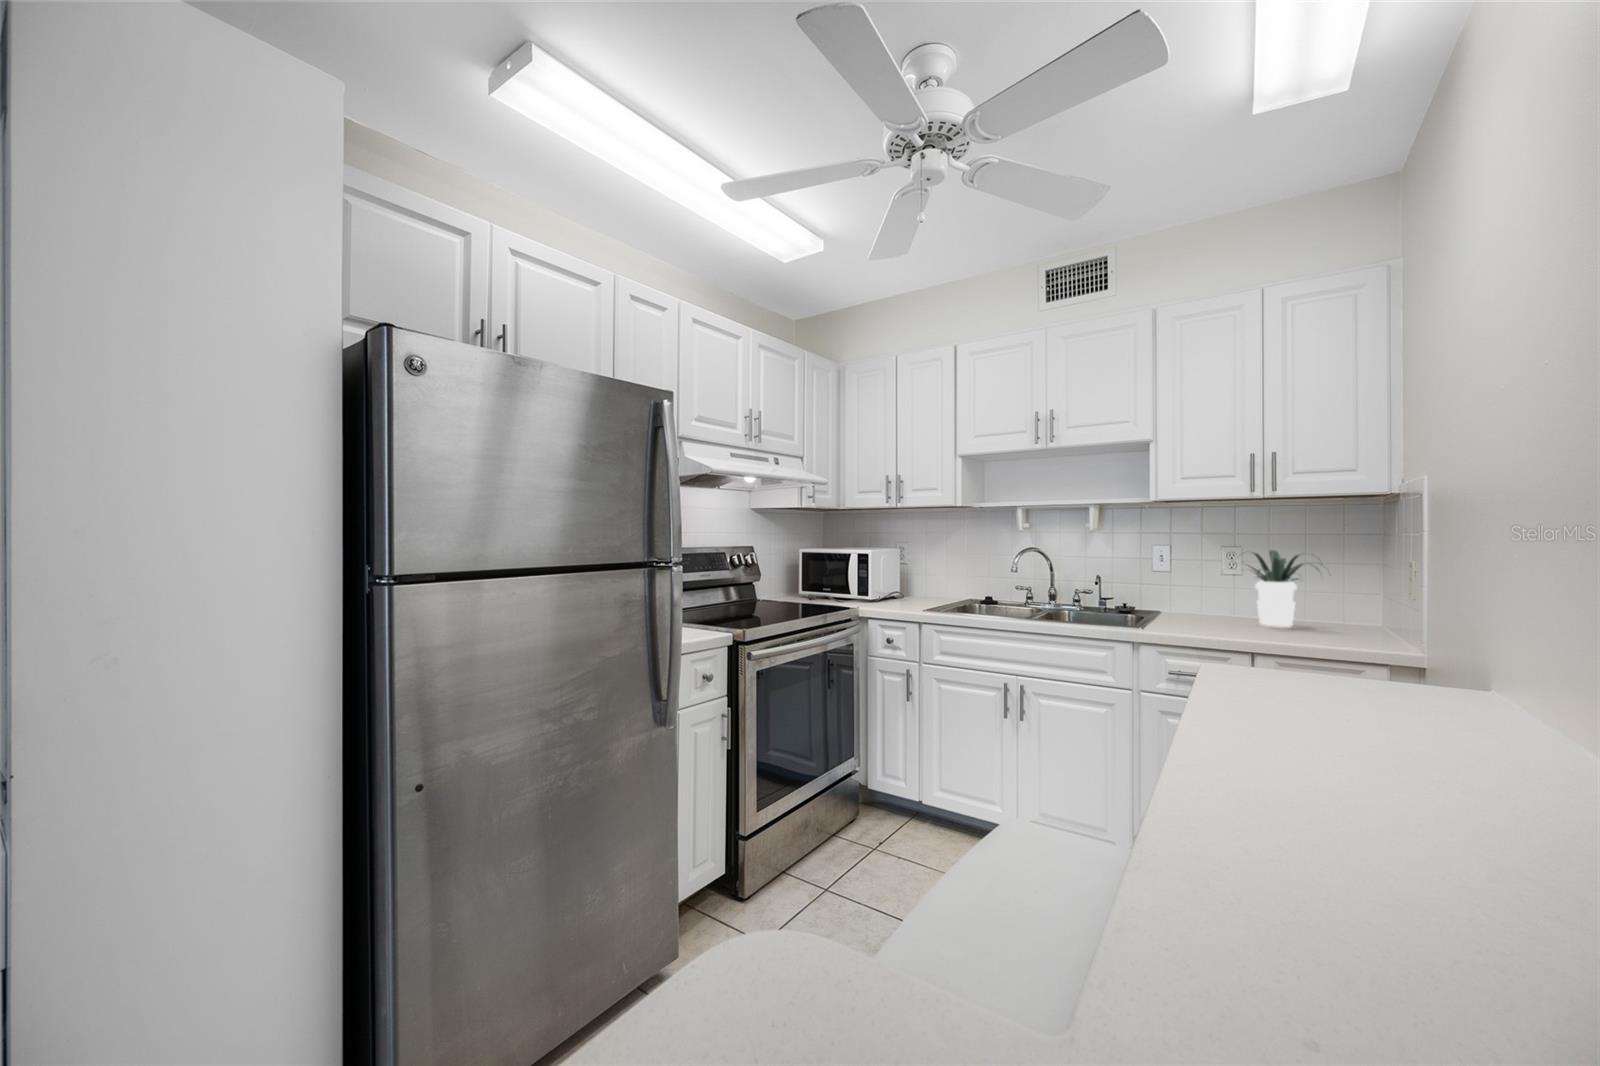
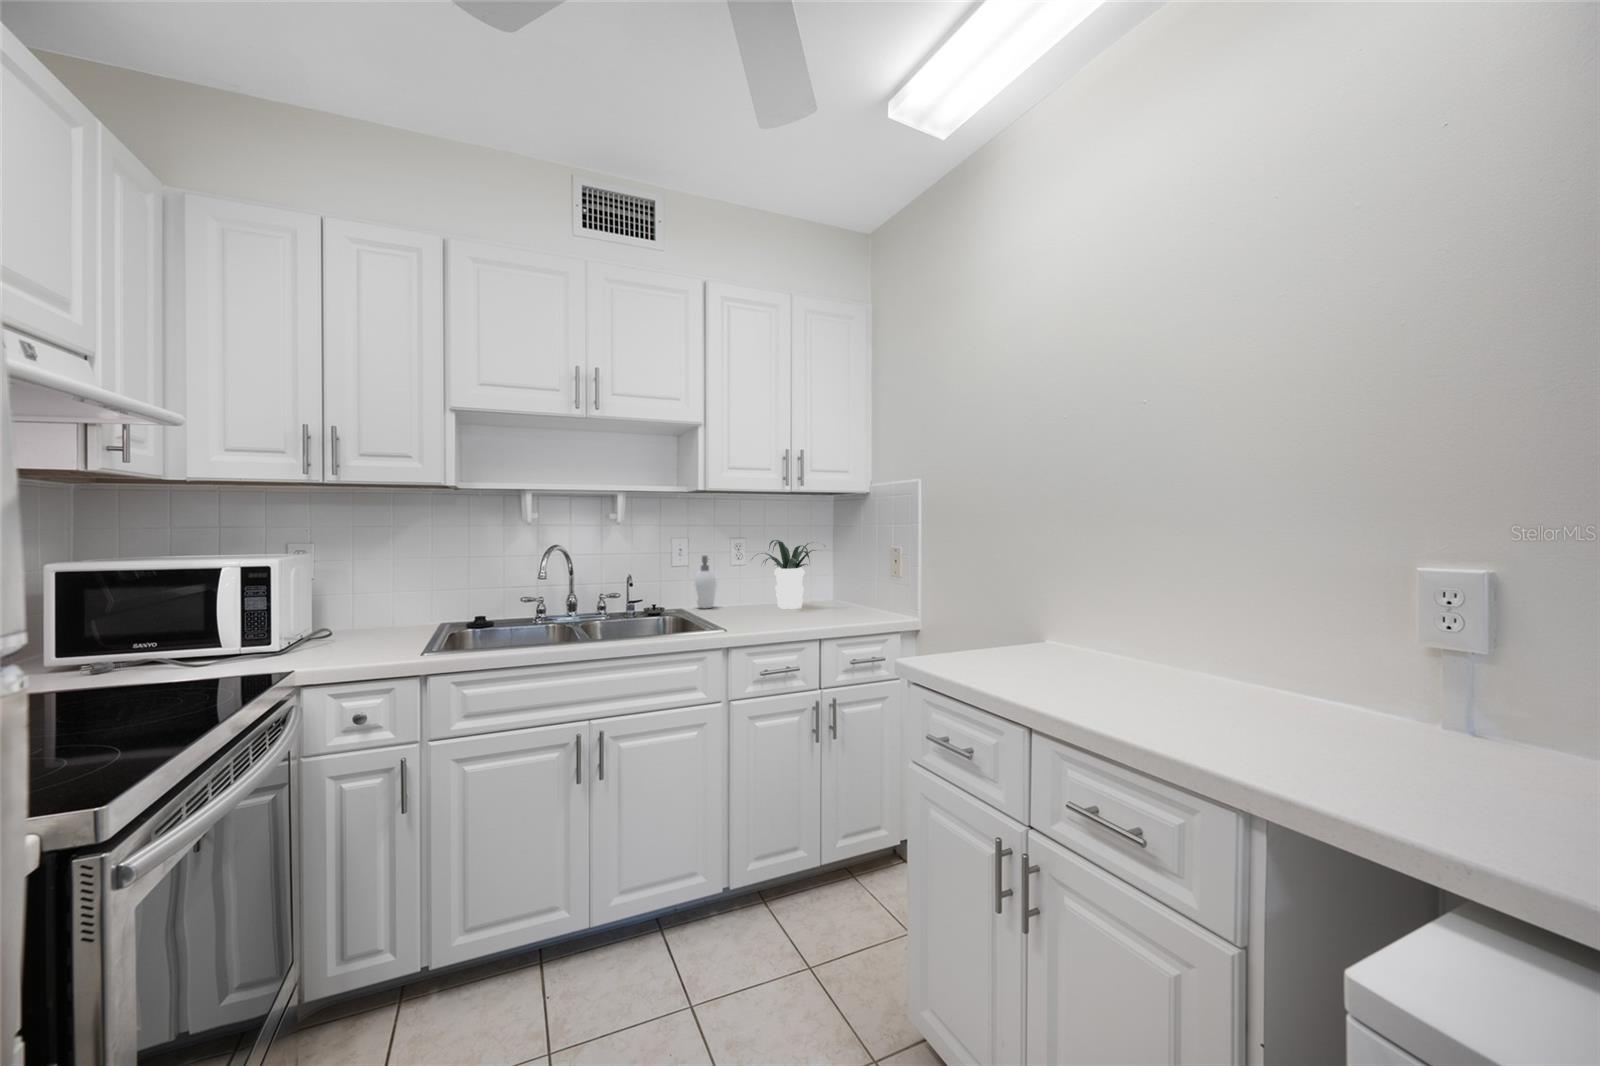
soap dispenser: none [1171,563,1200,615] -> present [695,555,717,608]

